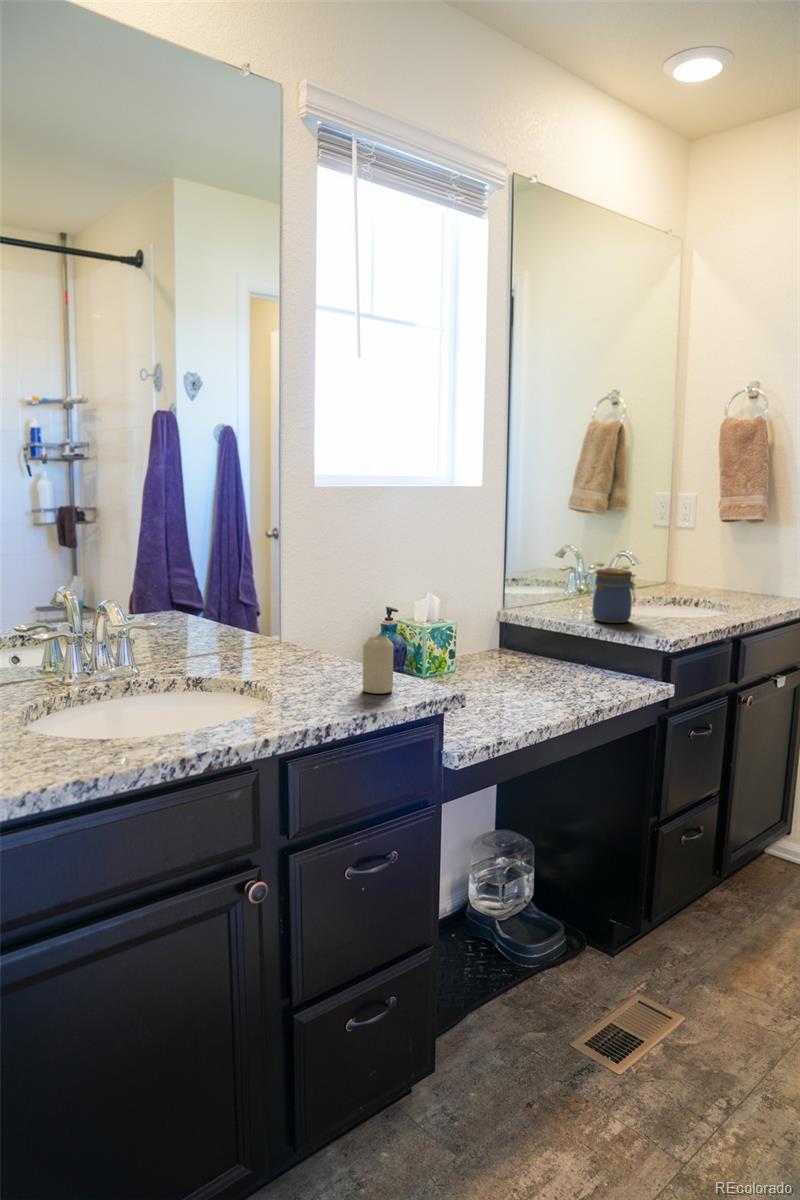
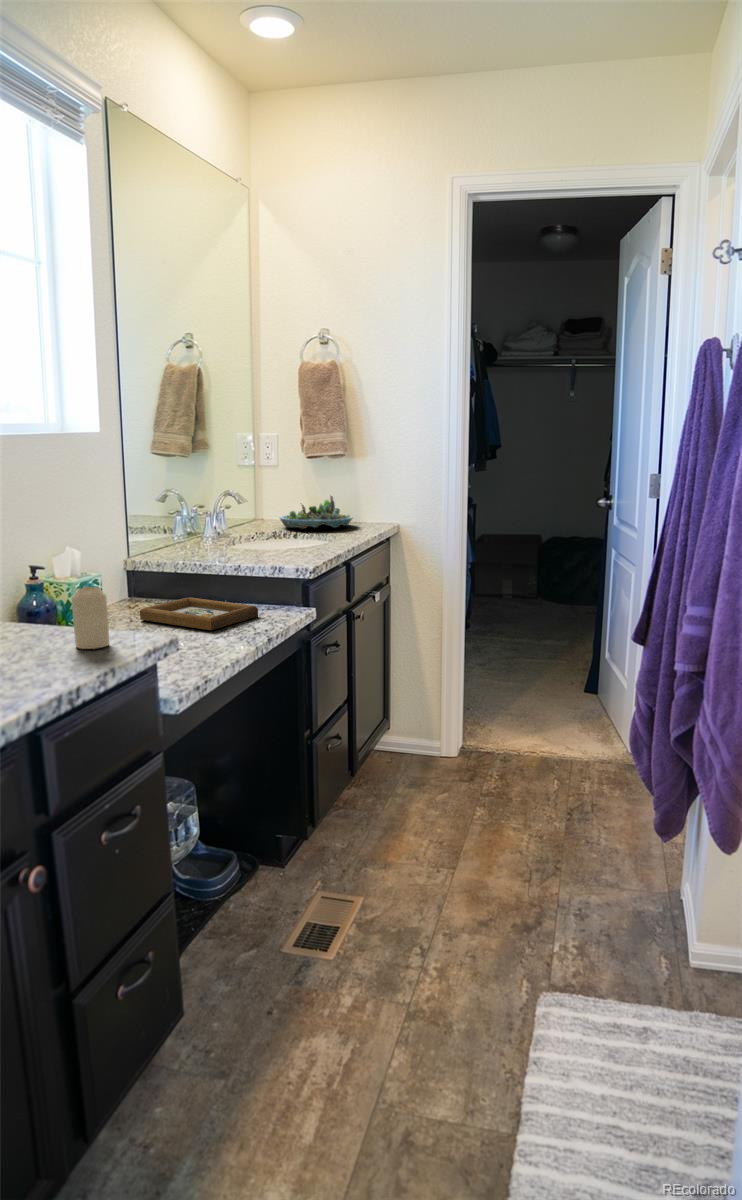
succulent planter: none [685,563,772,600] -> present [280,496,353,529]
jar: present [592,568,636,623] -> none [221,505,261,558]
picture frame: none [492,655,605,692] -> present [140,597,258,630]

